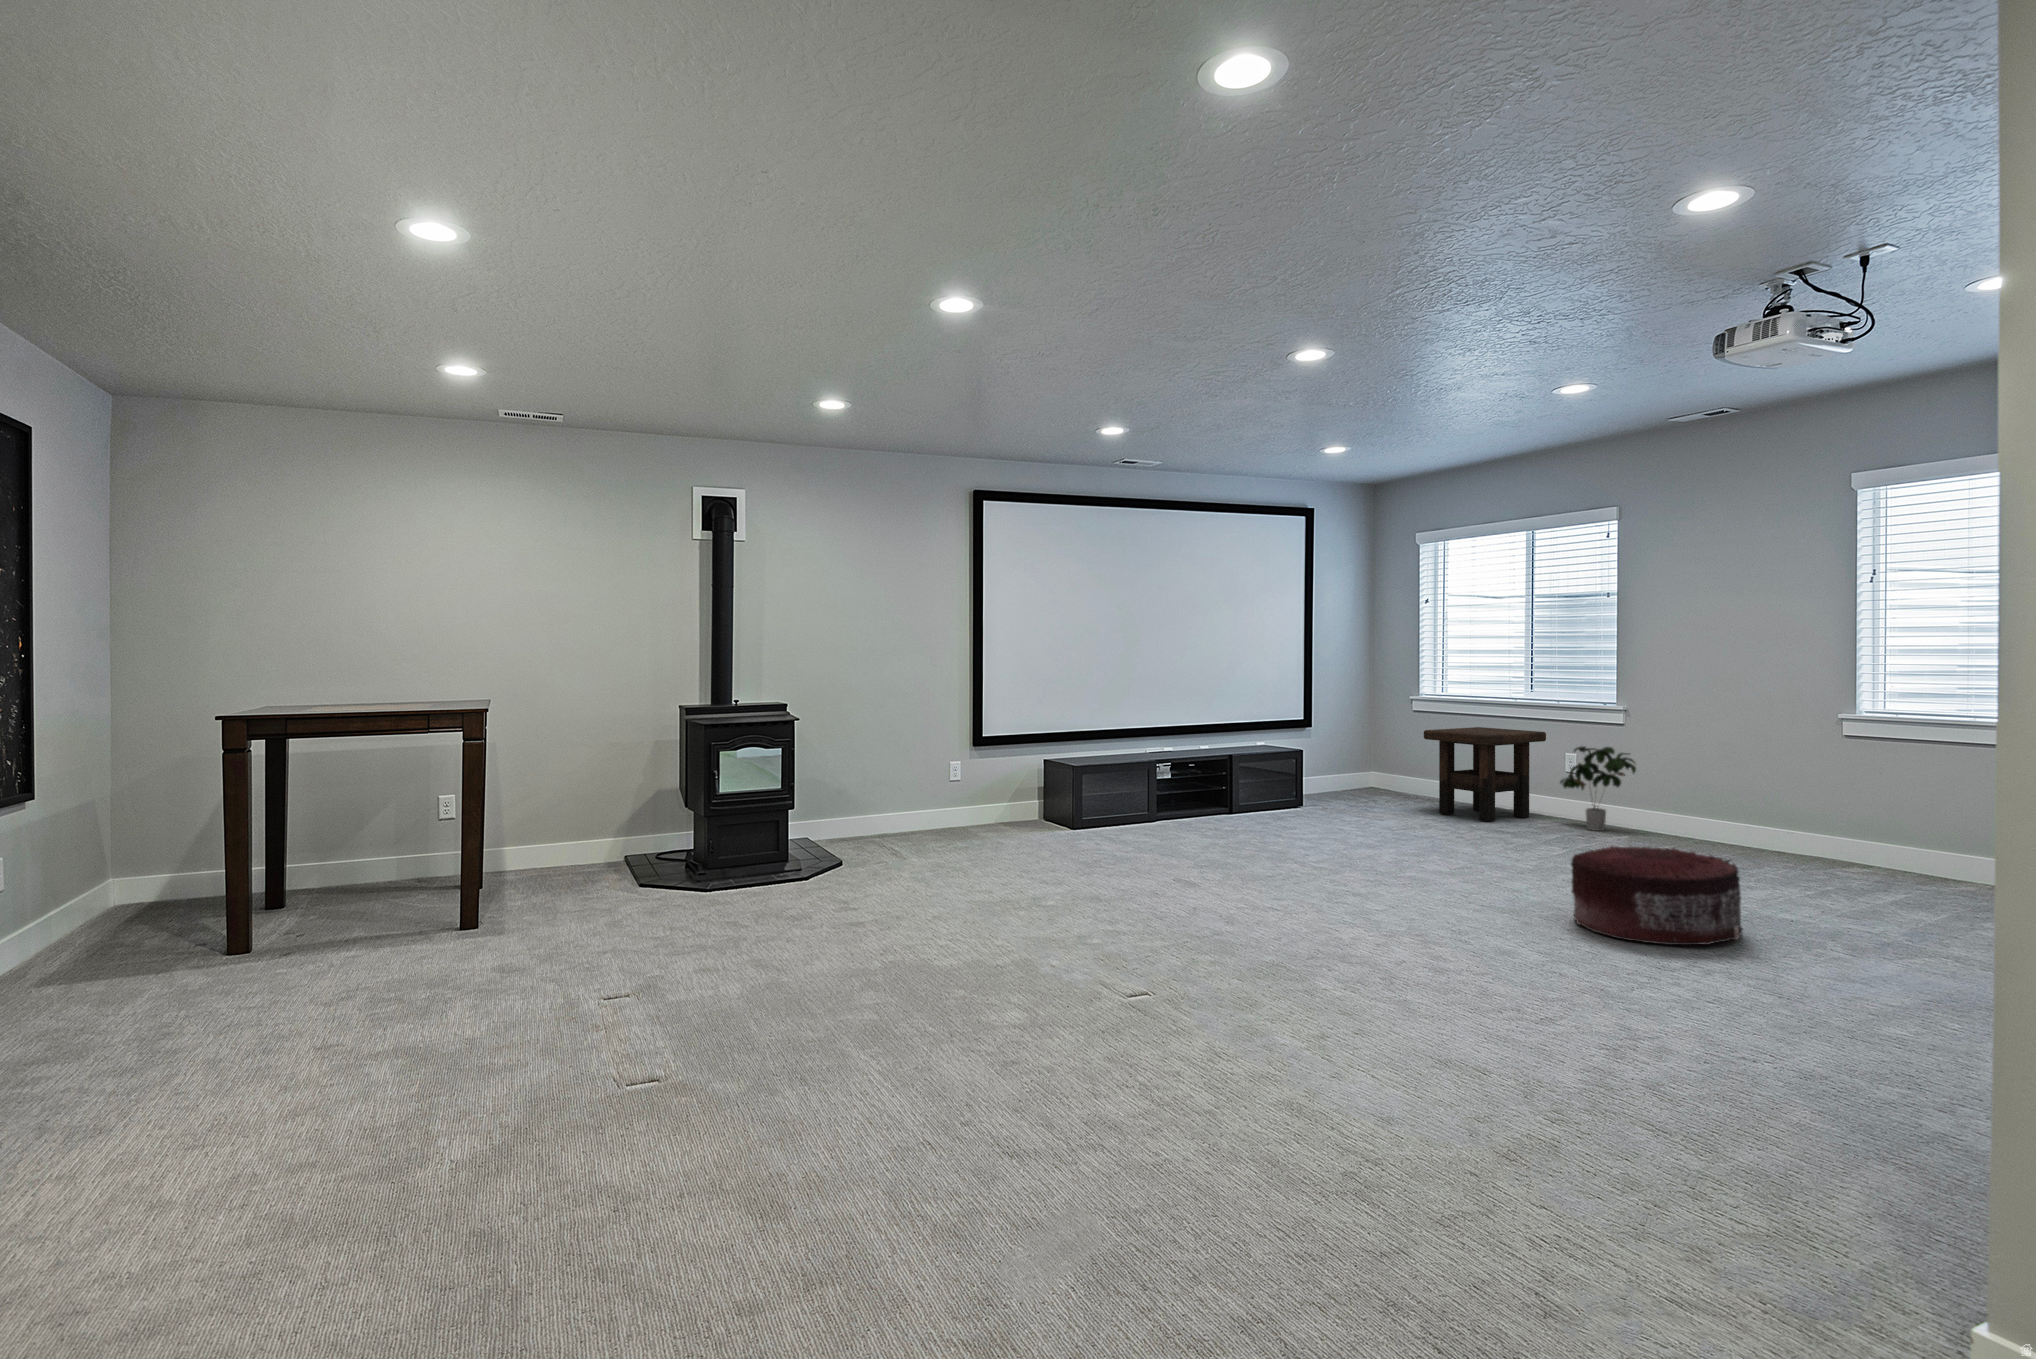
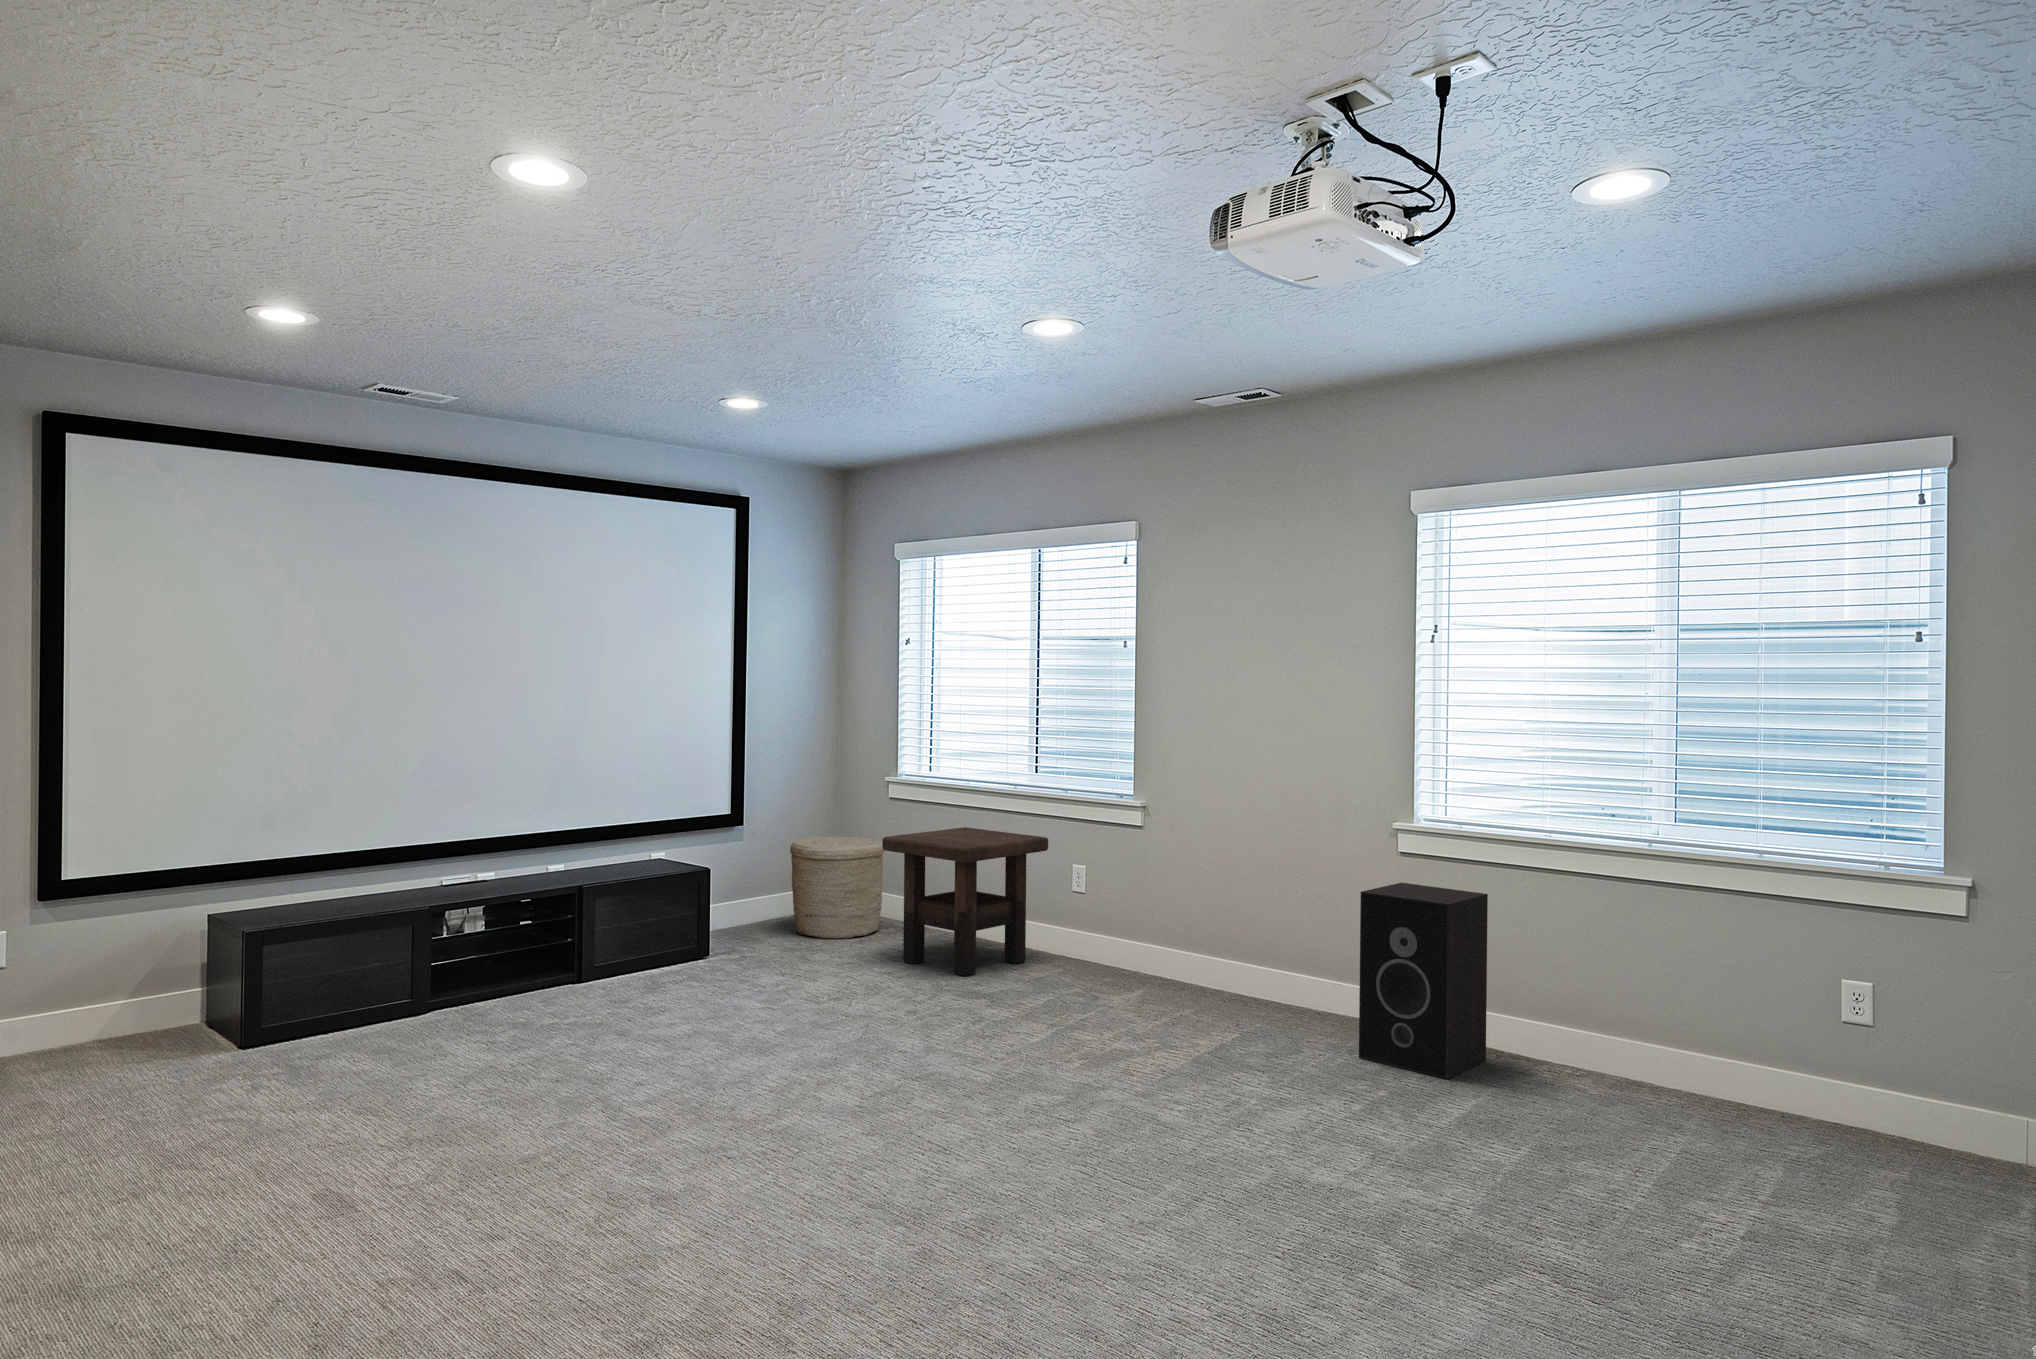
woven basket: none [1349,736,1415,801] -> present [790,836,884,939]
potted plant: present [1560,746,1636,831] -> none [1063,860,1157,986]
speaker: none [1807,754,1918,884] -> present [1359,883,1488,1079]
pouf: present [1571,846,1742,945] -> none [1006,1086,1265,1299]

